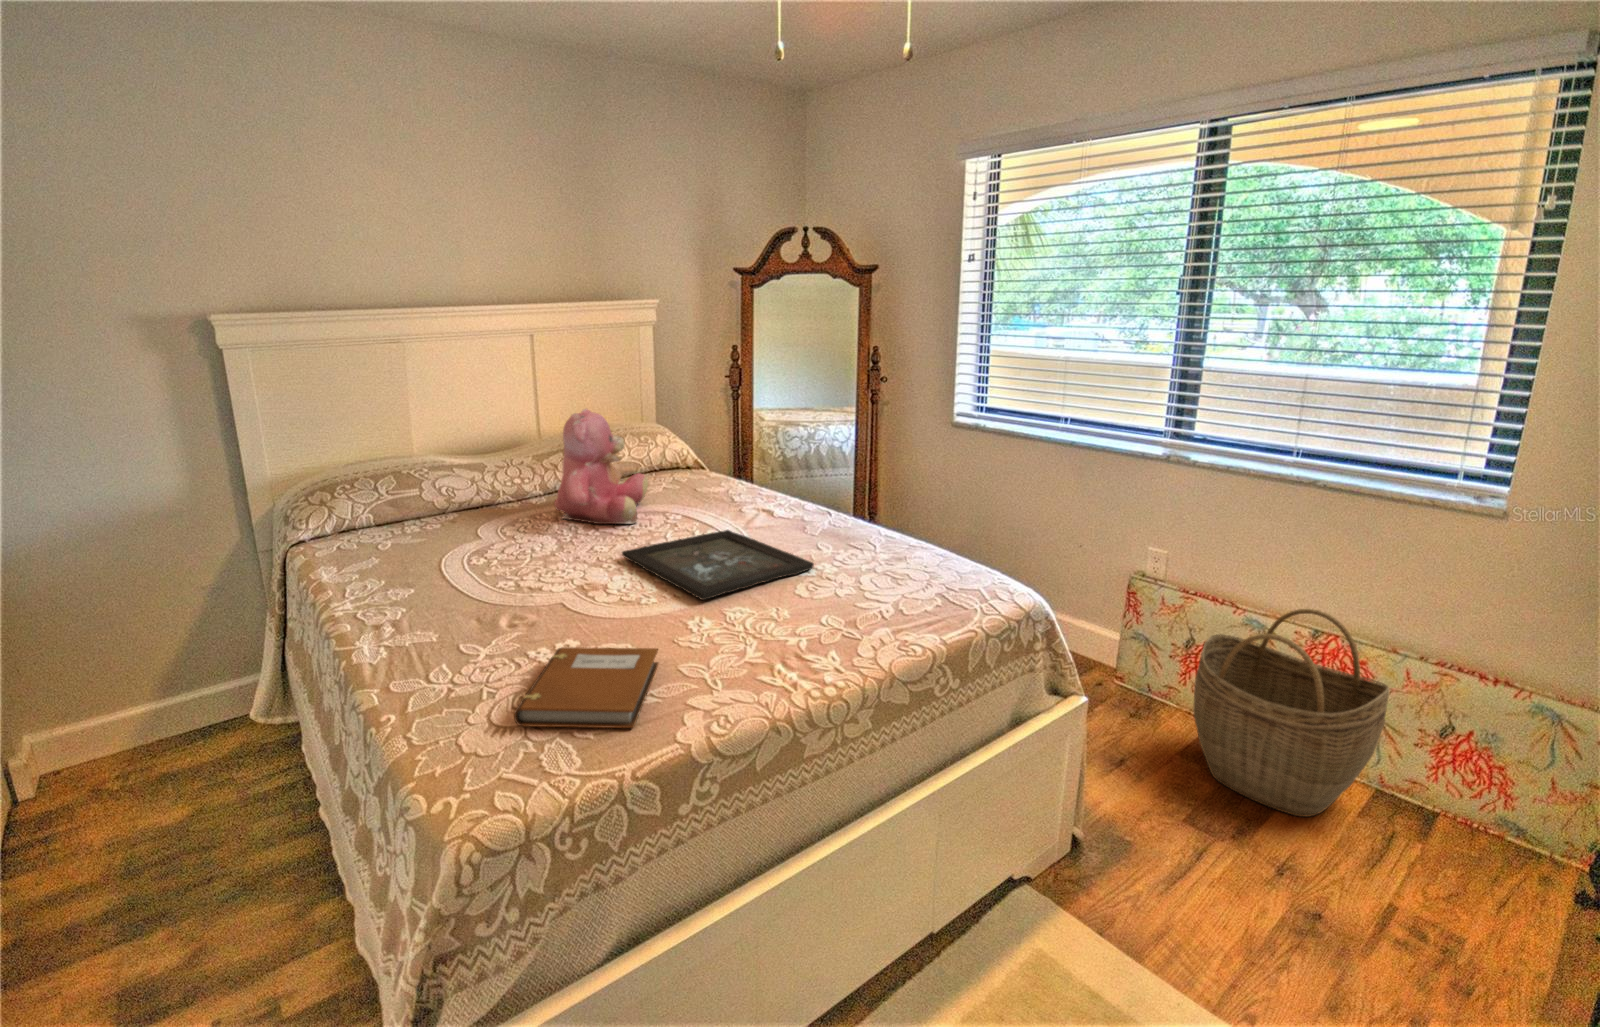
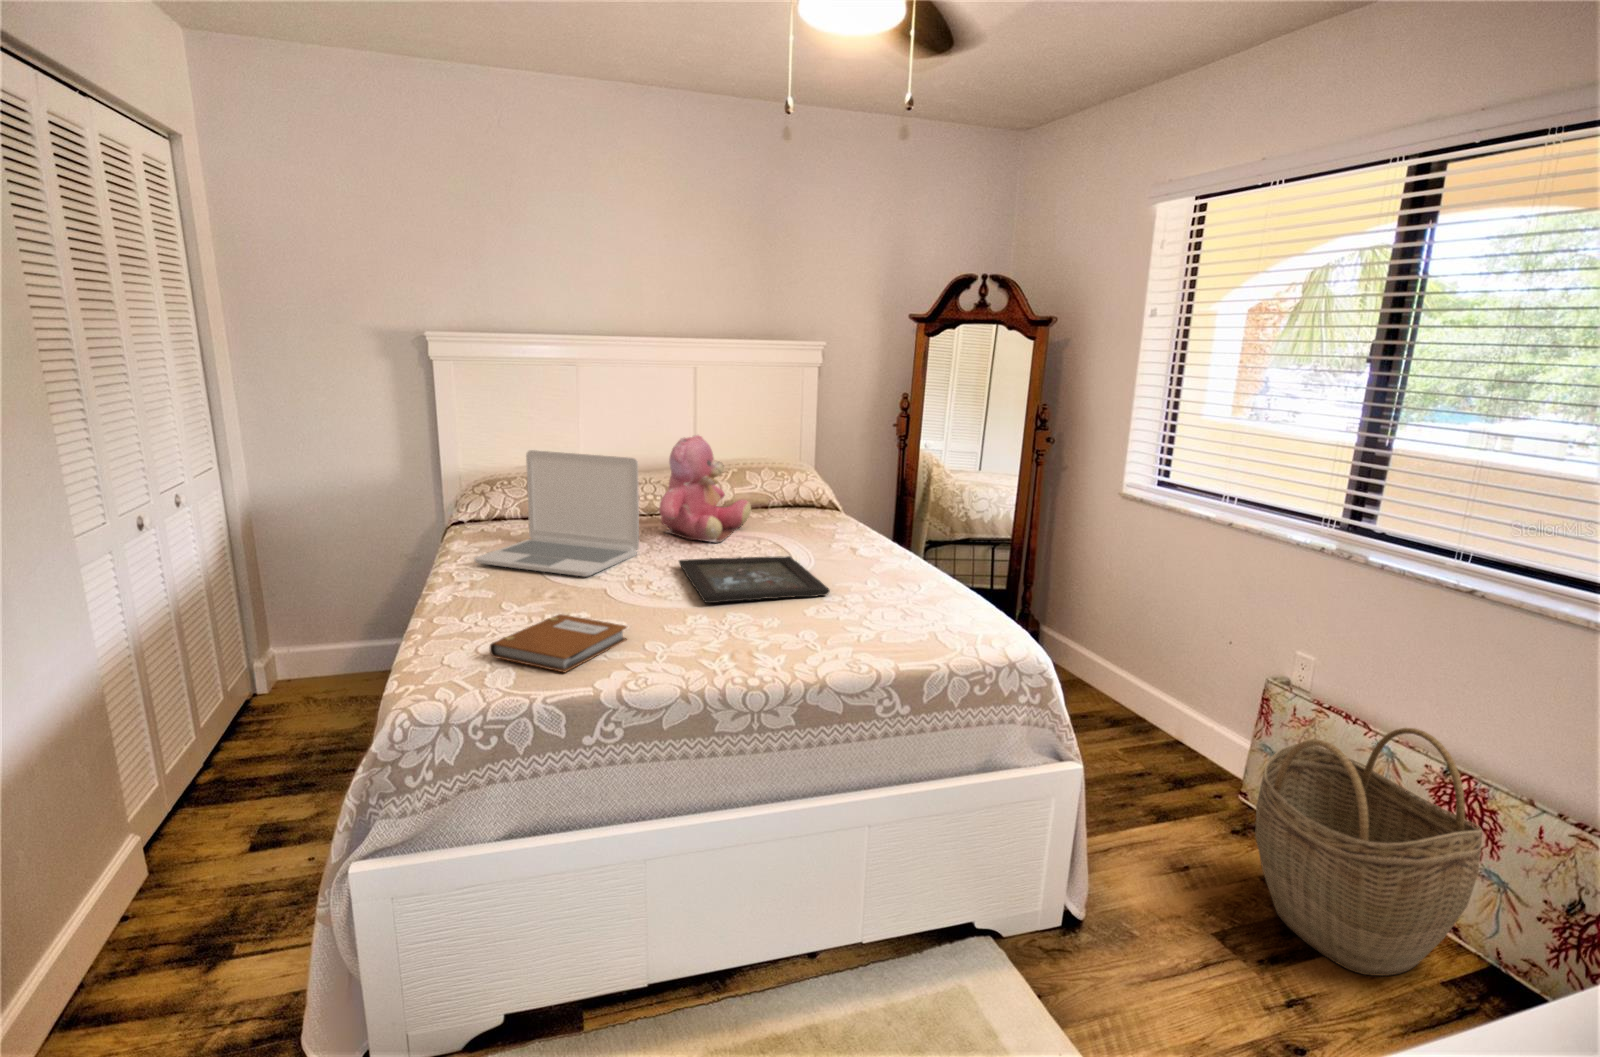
laptop: none [364,442,559,591] -> present [474,450,639,577]

